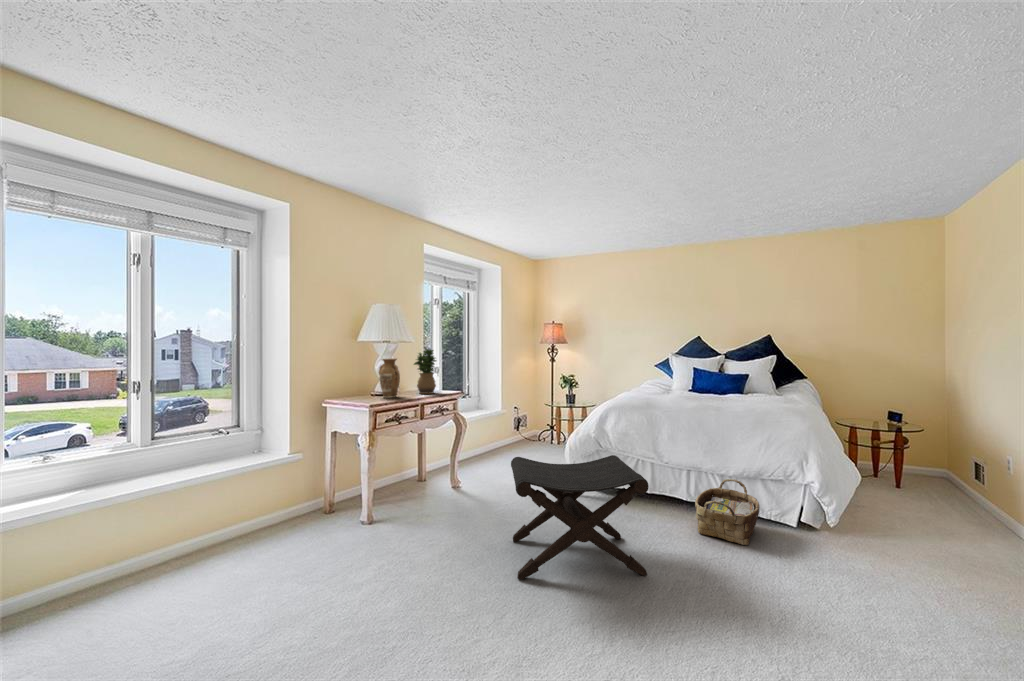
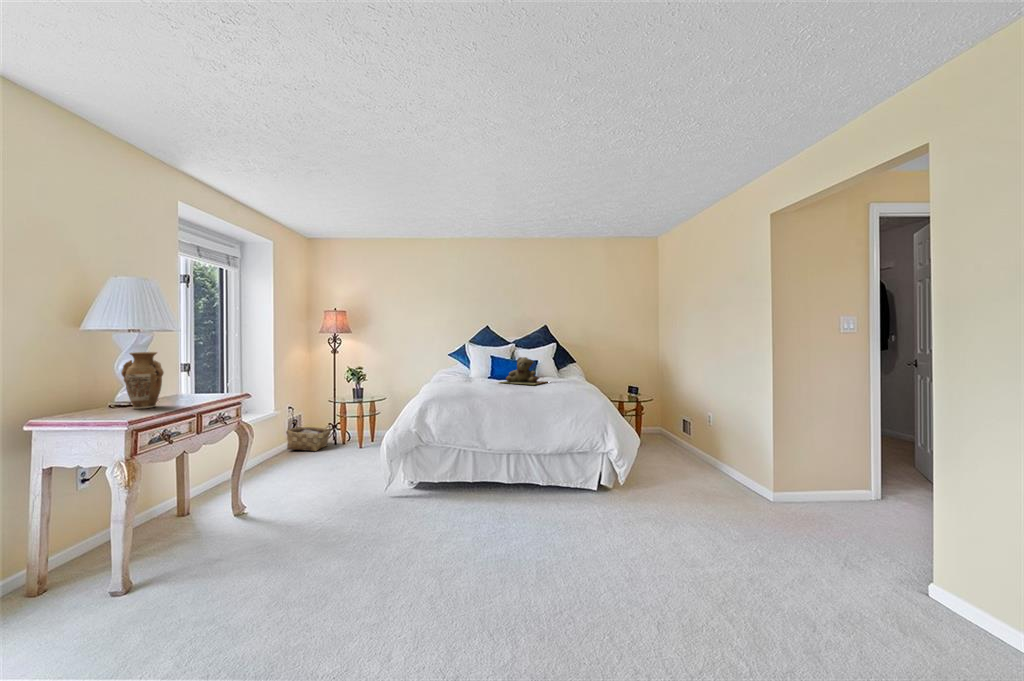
potted plant: present [414,349,436,394] -> none [177,338,216,399]
teddy bear: none [687,368,753,399] -> present [502,357,546,385]
footstool: present [511,455,649,580] -> none [355,448,516,605]
woven basket: present [695,479,760,545] -> present [286,421,331,451]

